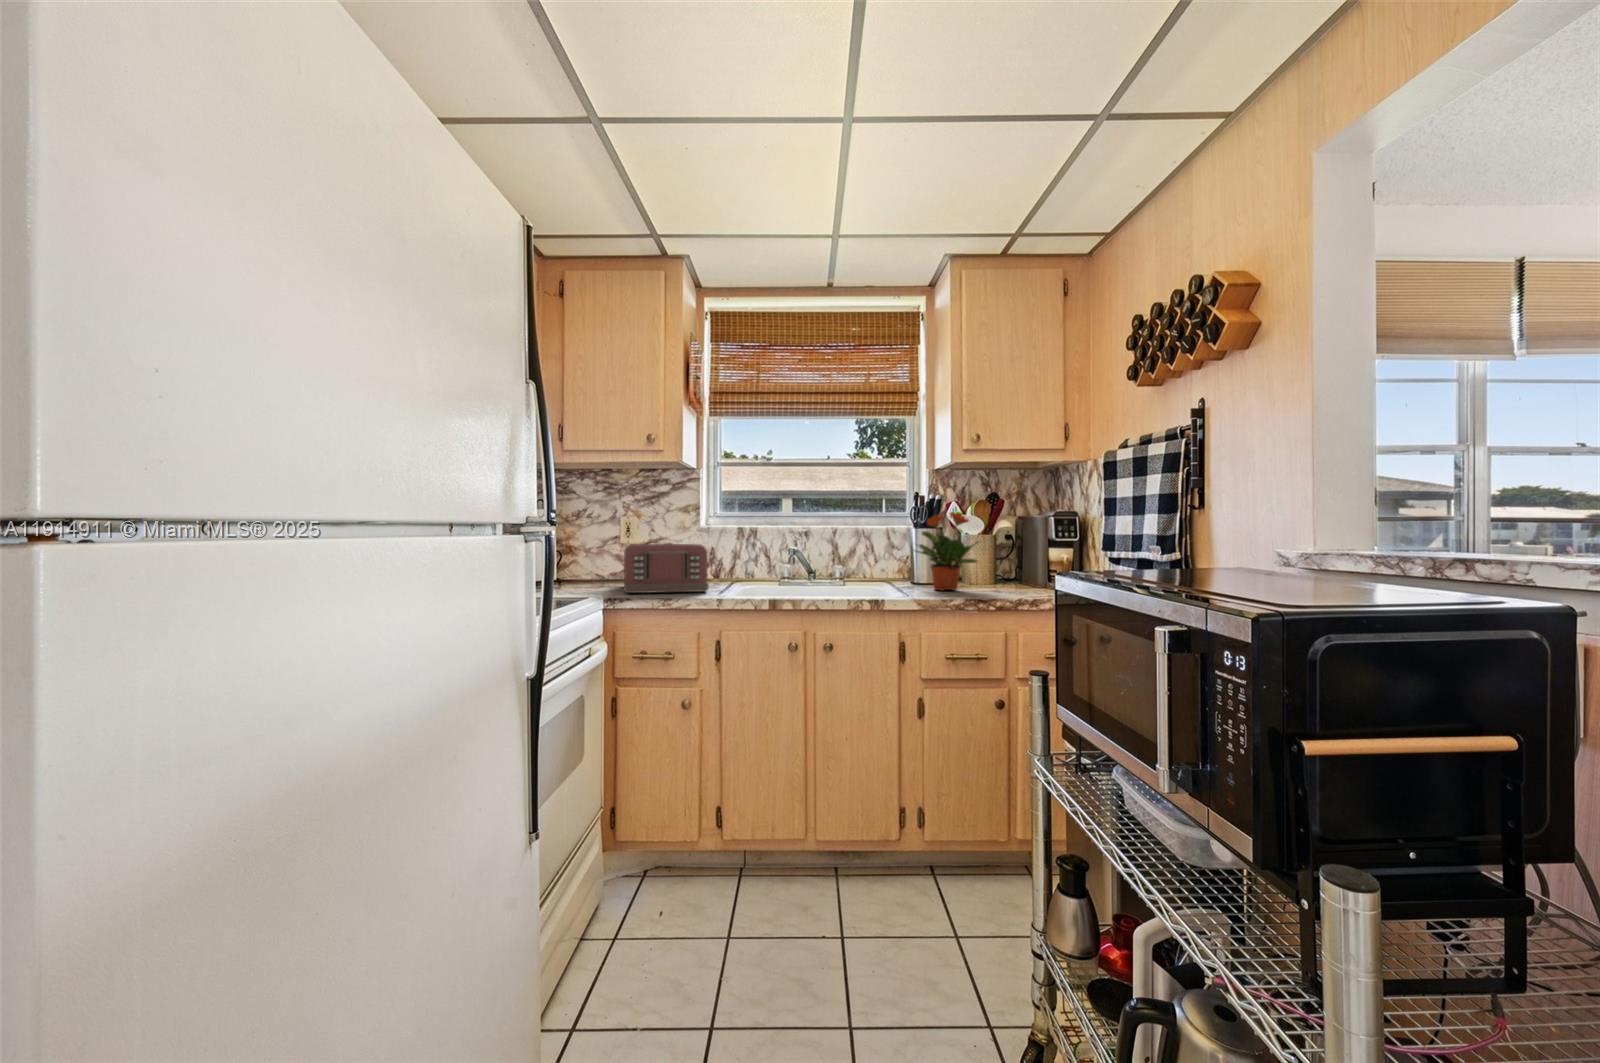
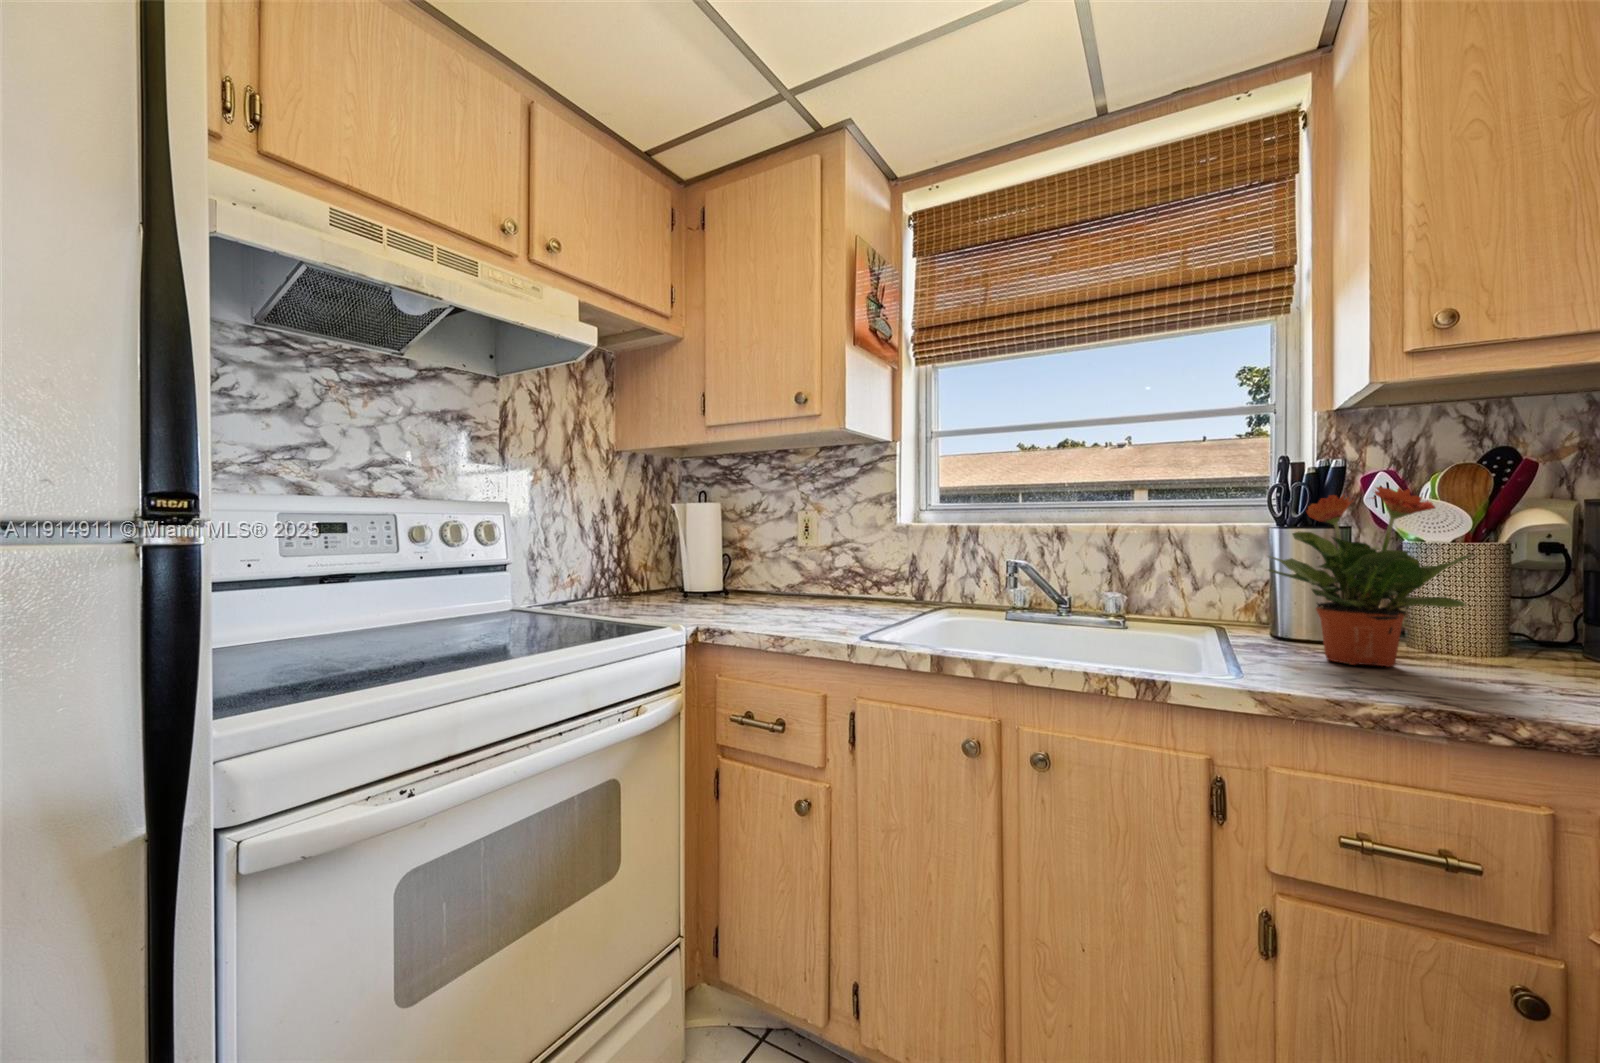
toaster: present [624,544,709,593] -> none [734,547,877,625]

